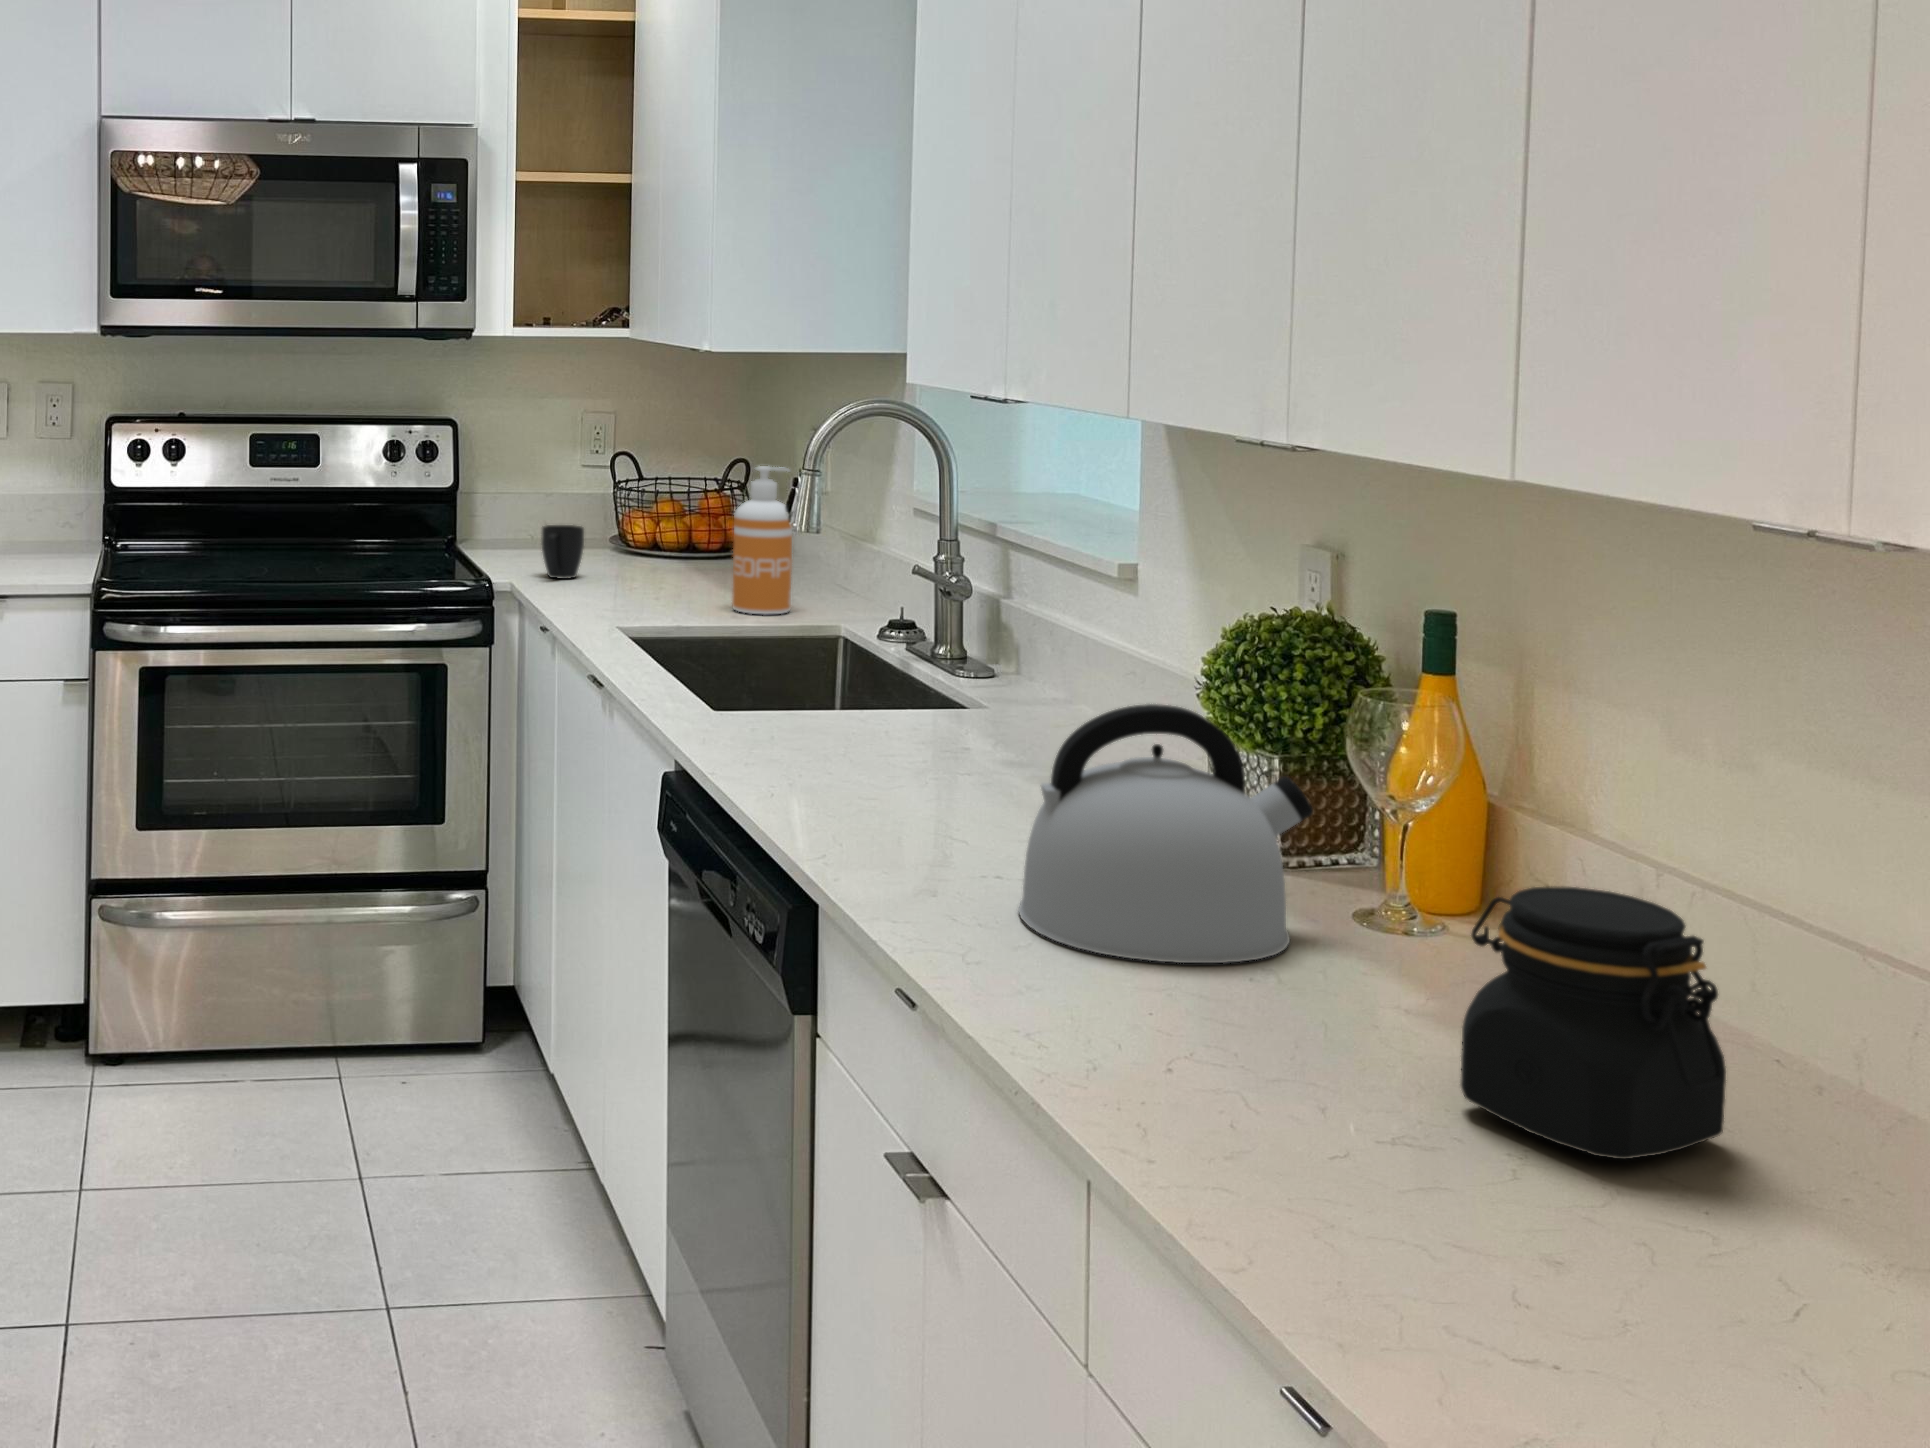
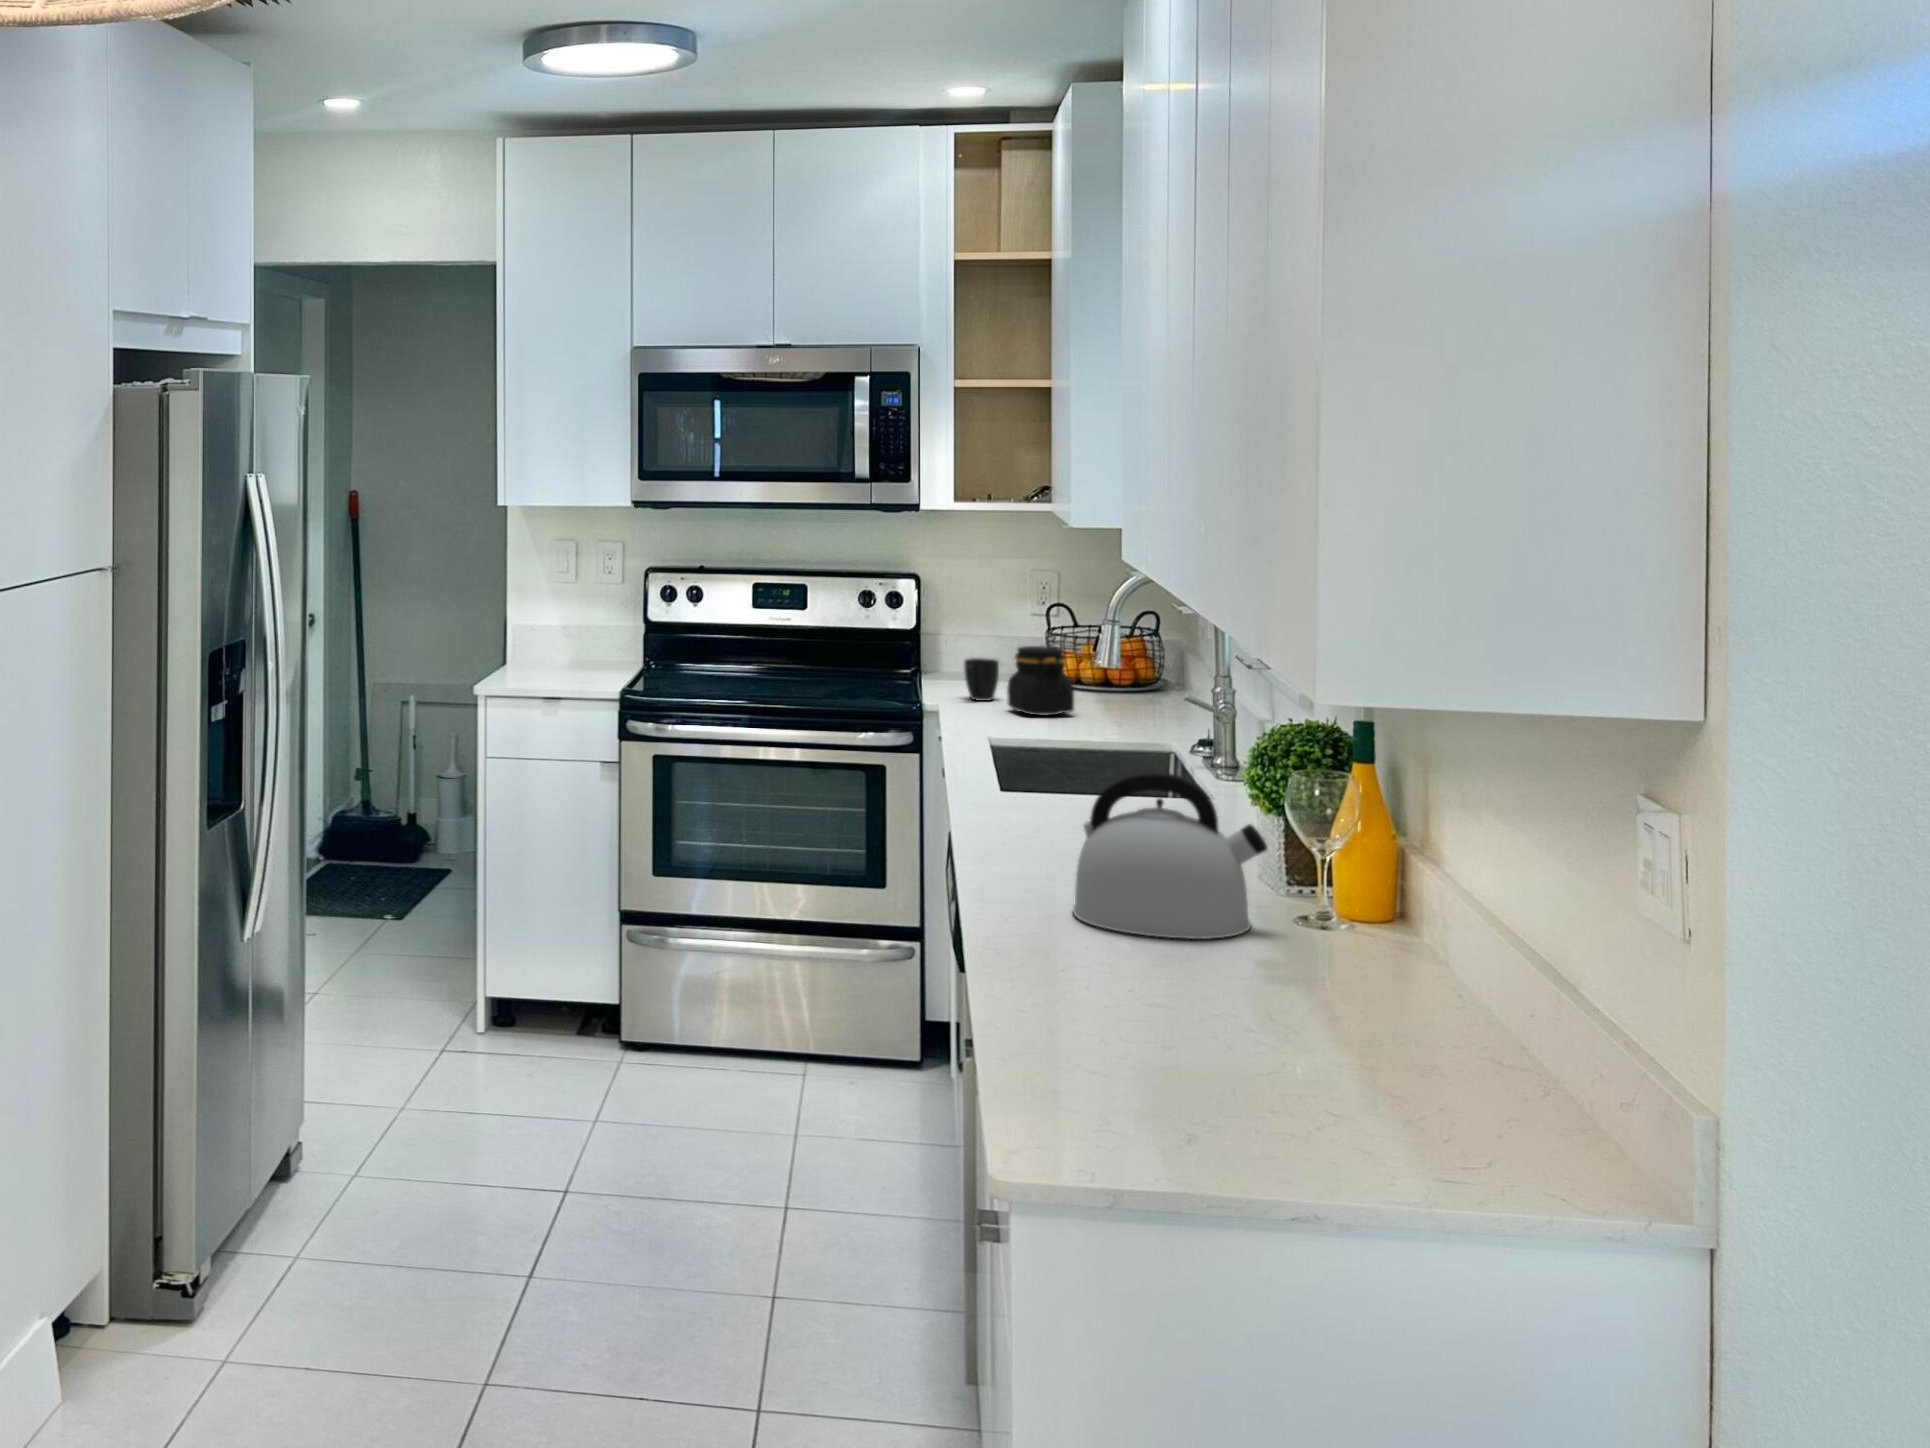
soap dispenser: present [732,466,792,614] -> none [1094,614,1143,732]
jar: present [1461,886,1726,1159] -> present [1007,646,1074,716]

